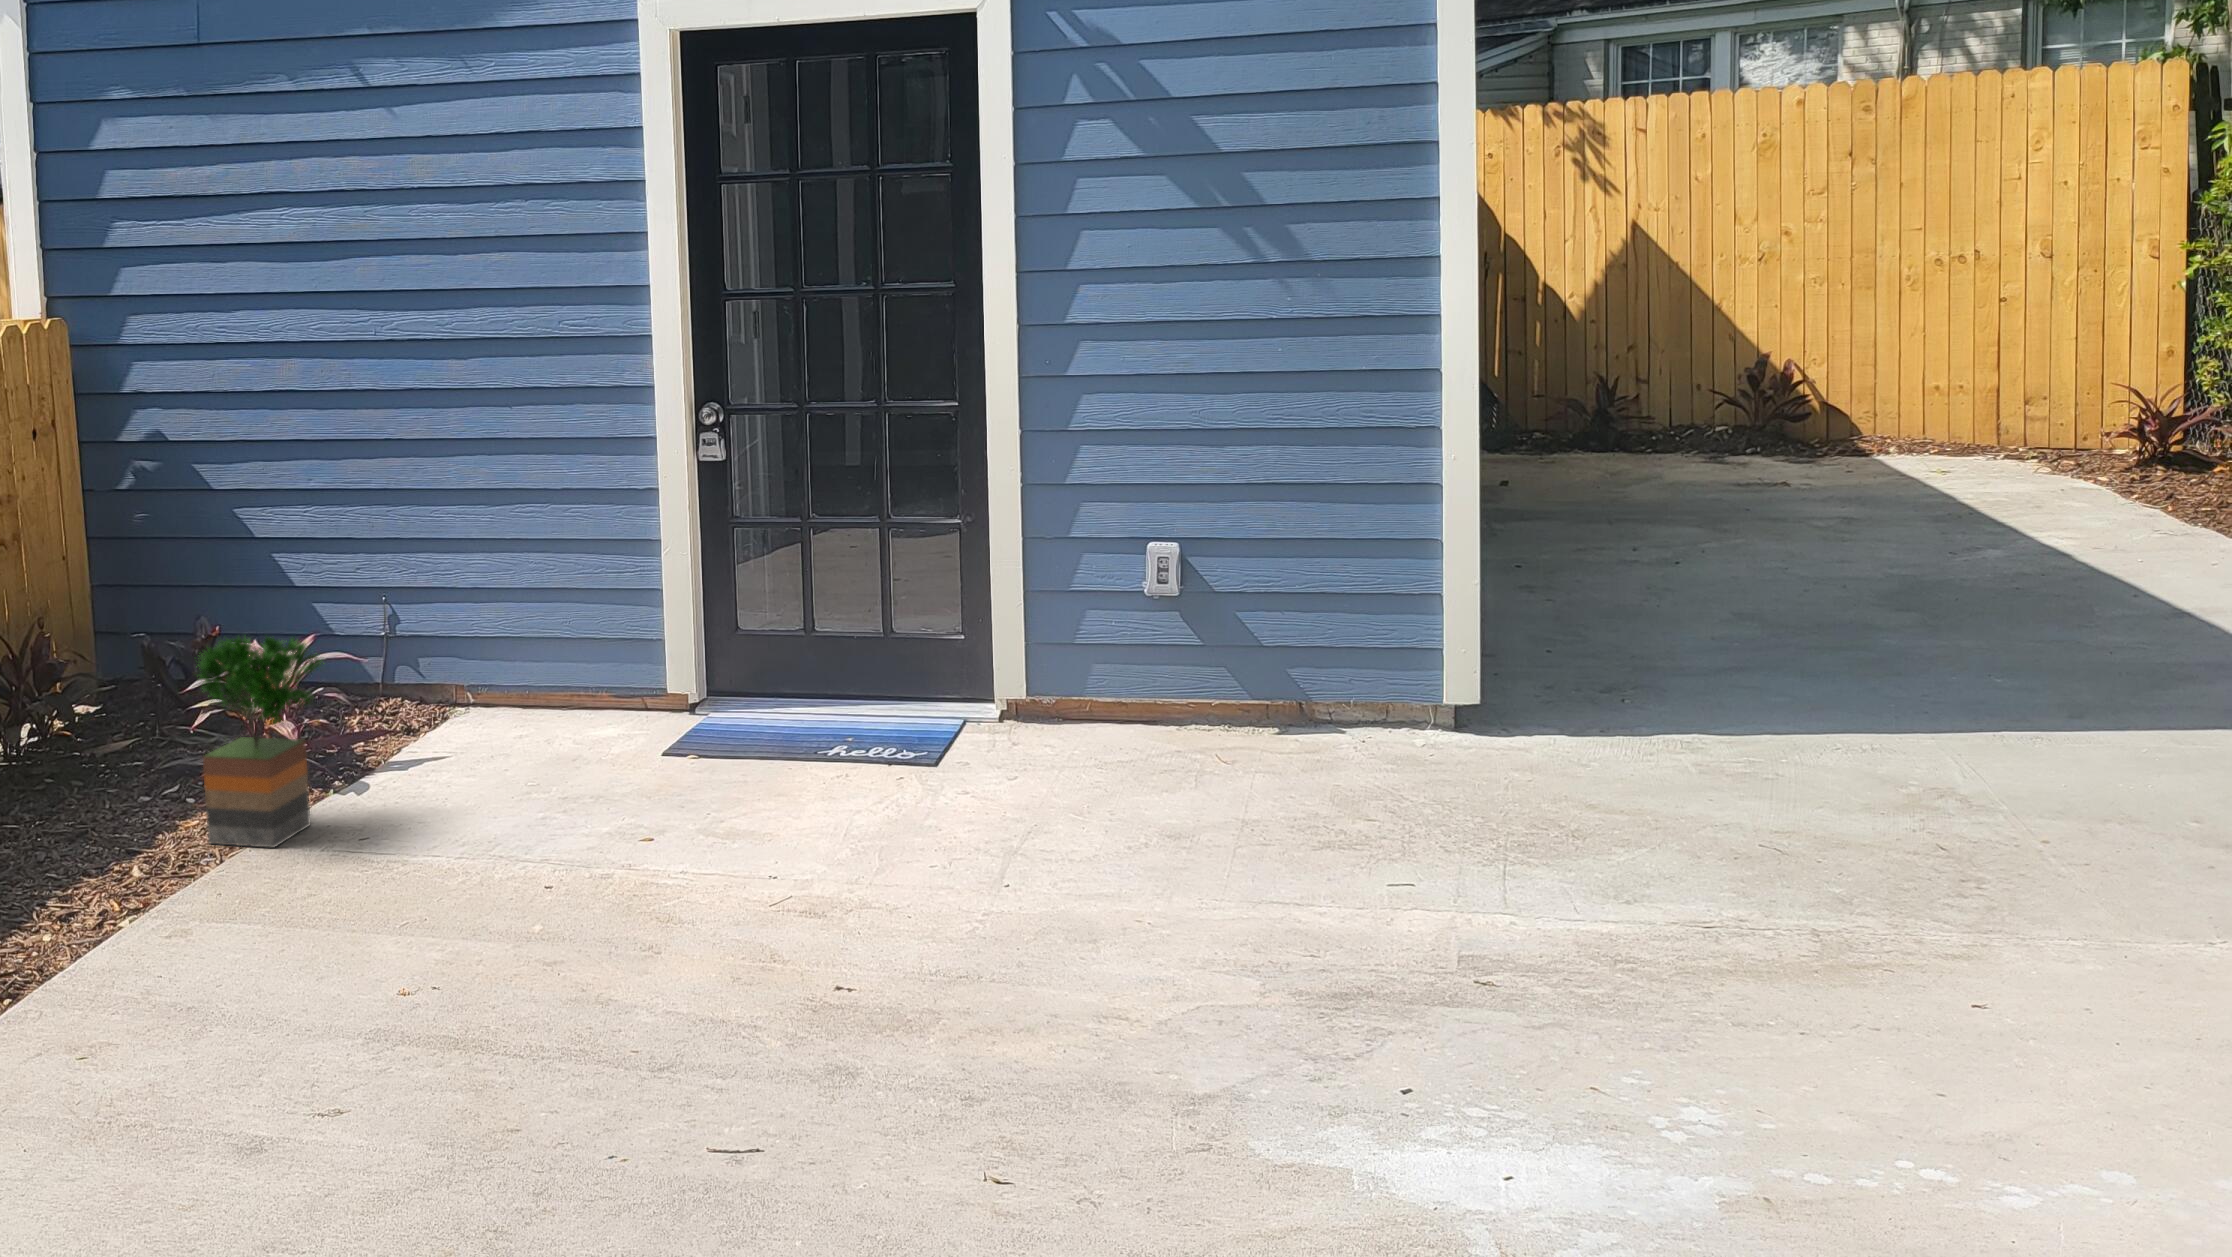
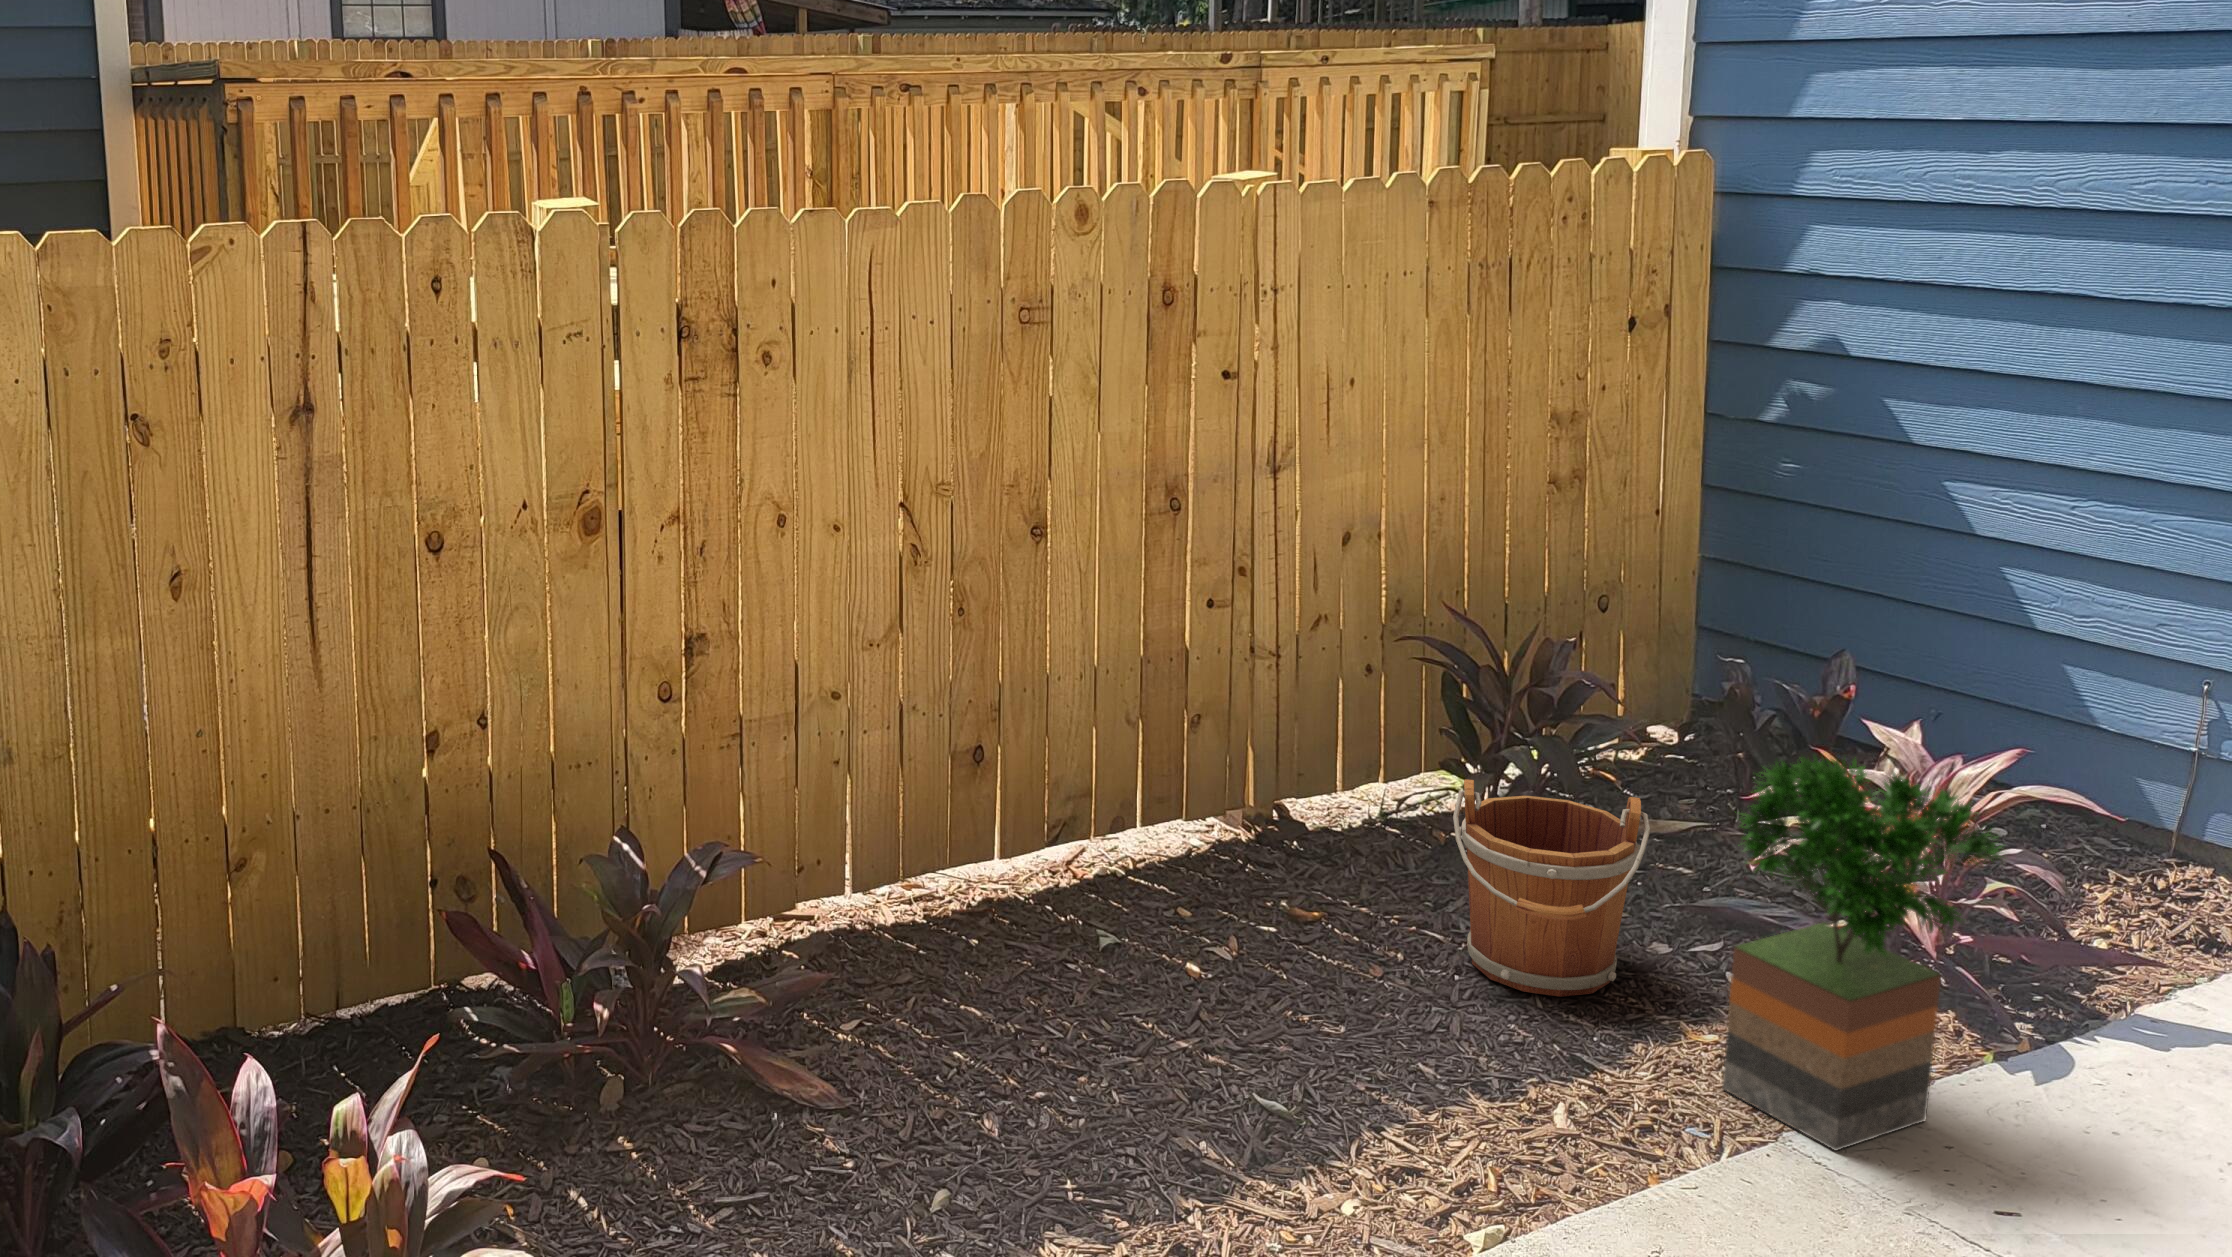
bucket: none [17,703,136,840] -> present [1453,779,1650,997]

